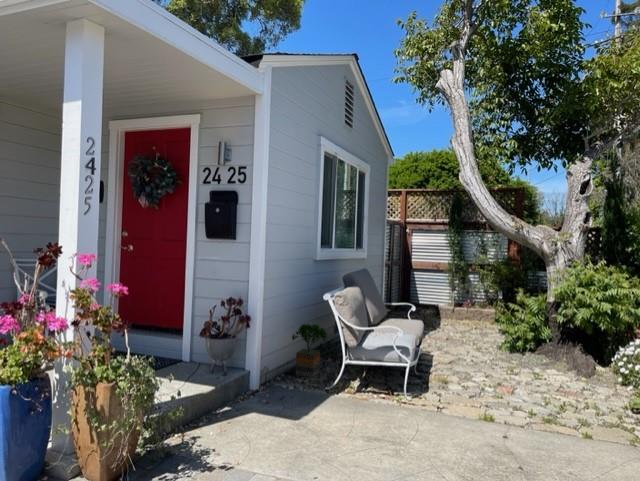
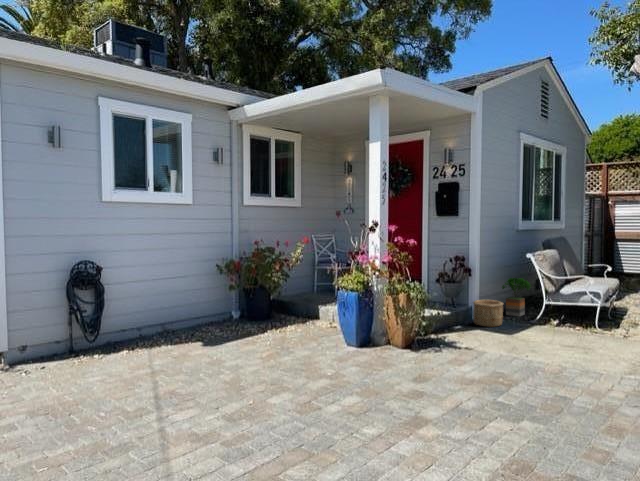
wooden bucket: none [249,360,291,403] -> present [473,300,503,327]

